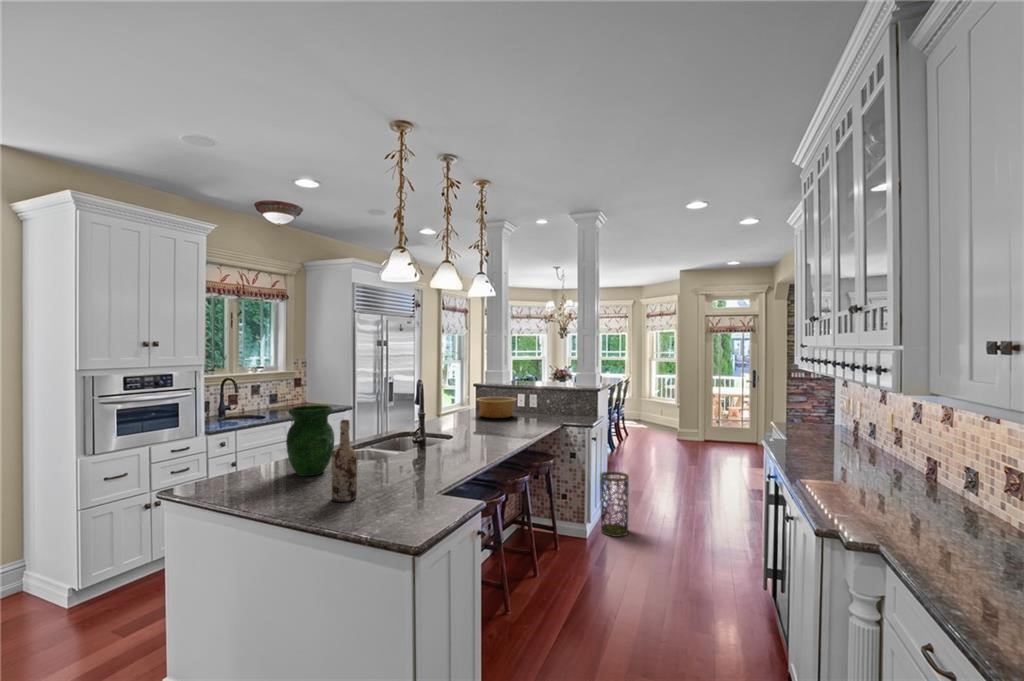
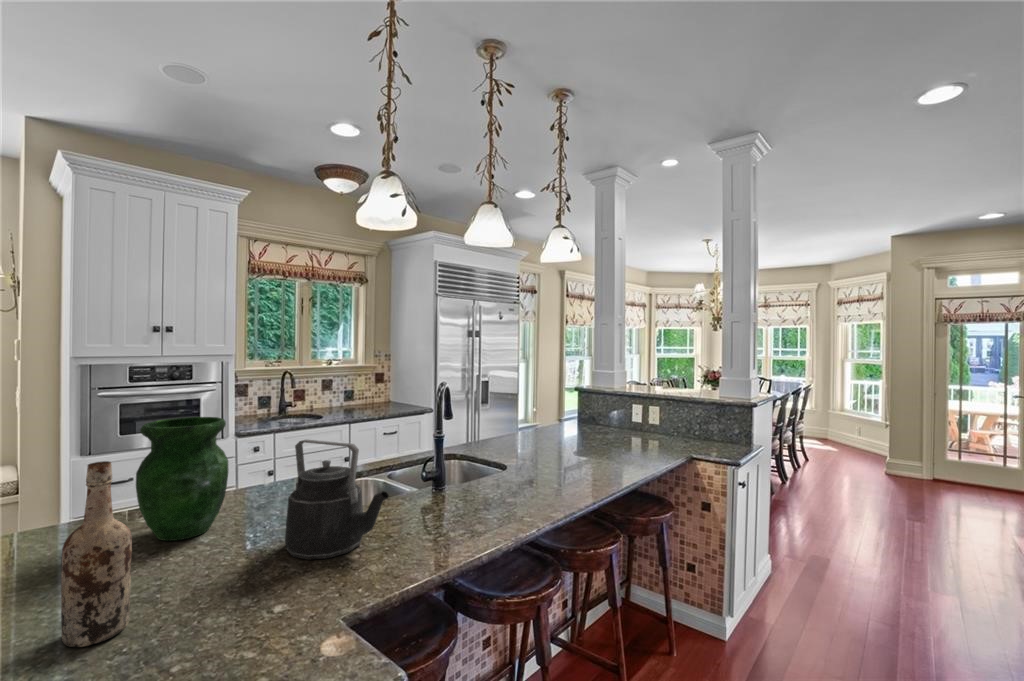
bowl: present [476,397,517,418] -> none [558,406,618,438]
kettle: none [382,414,442,474] -> present [285,440,389,560]
trash can: present [600,471,629,537] -> none [754,536,807,653]

